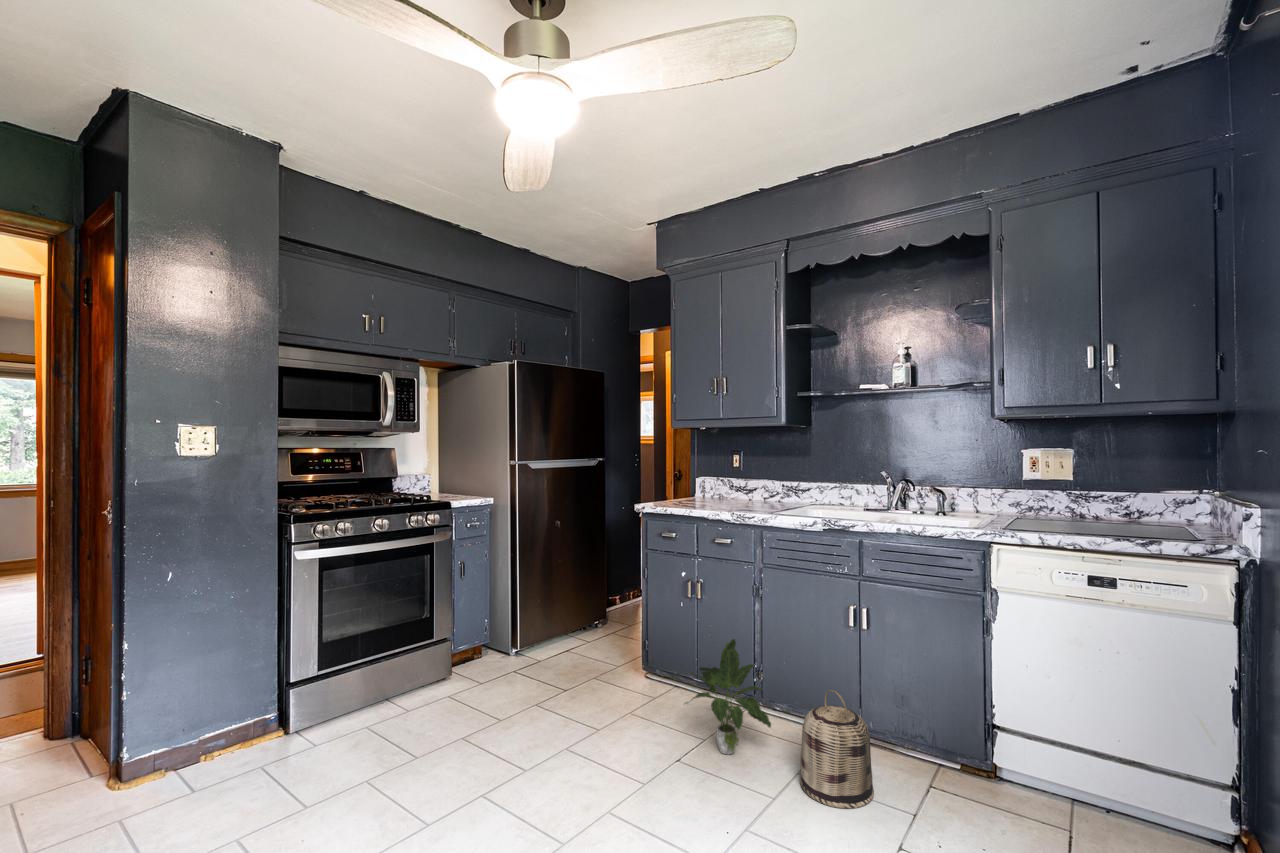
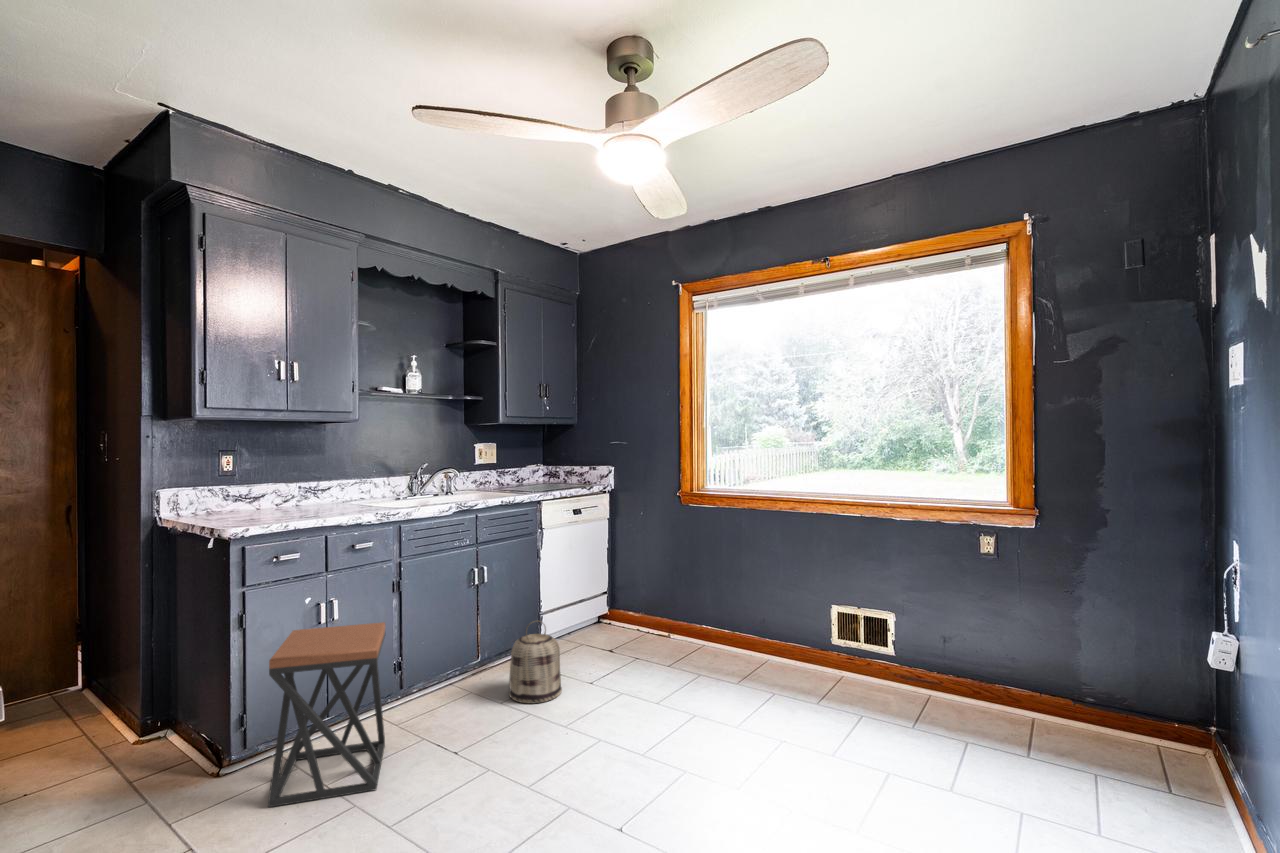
stool: none [593,593,685,734] -> present [268,622,385,807]
potted plant: present [686,639,771,754] -> none [433,620,501,730]

